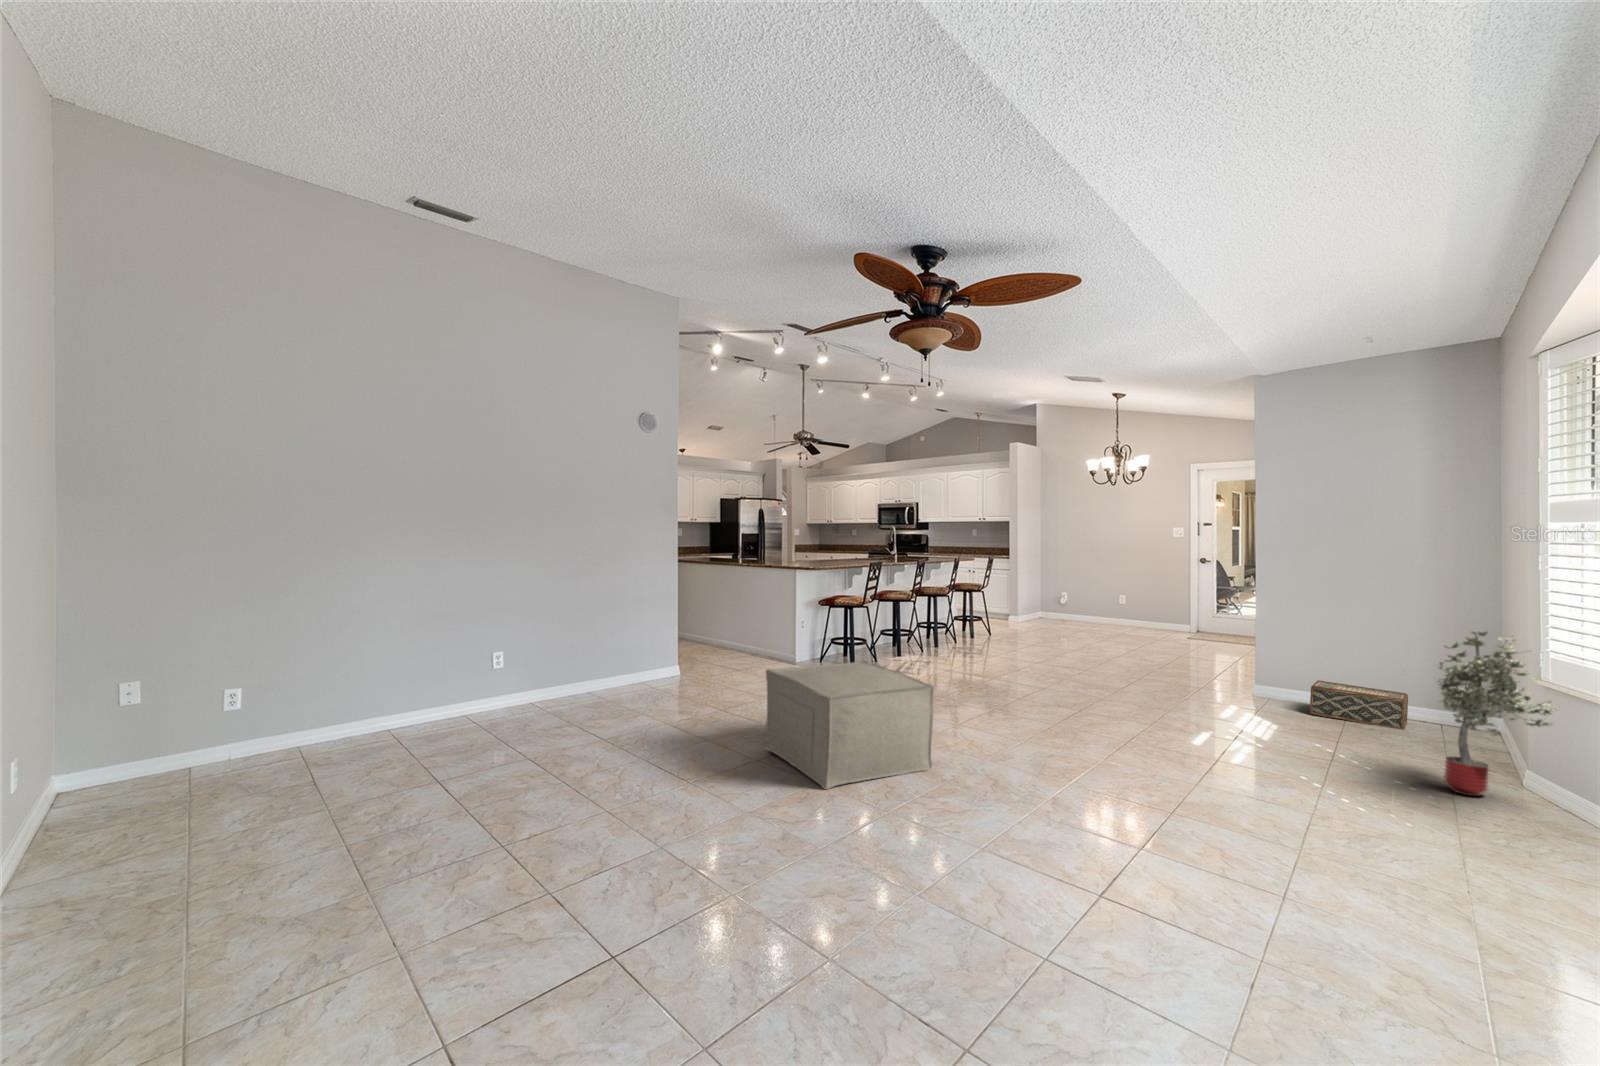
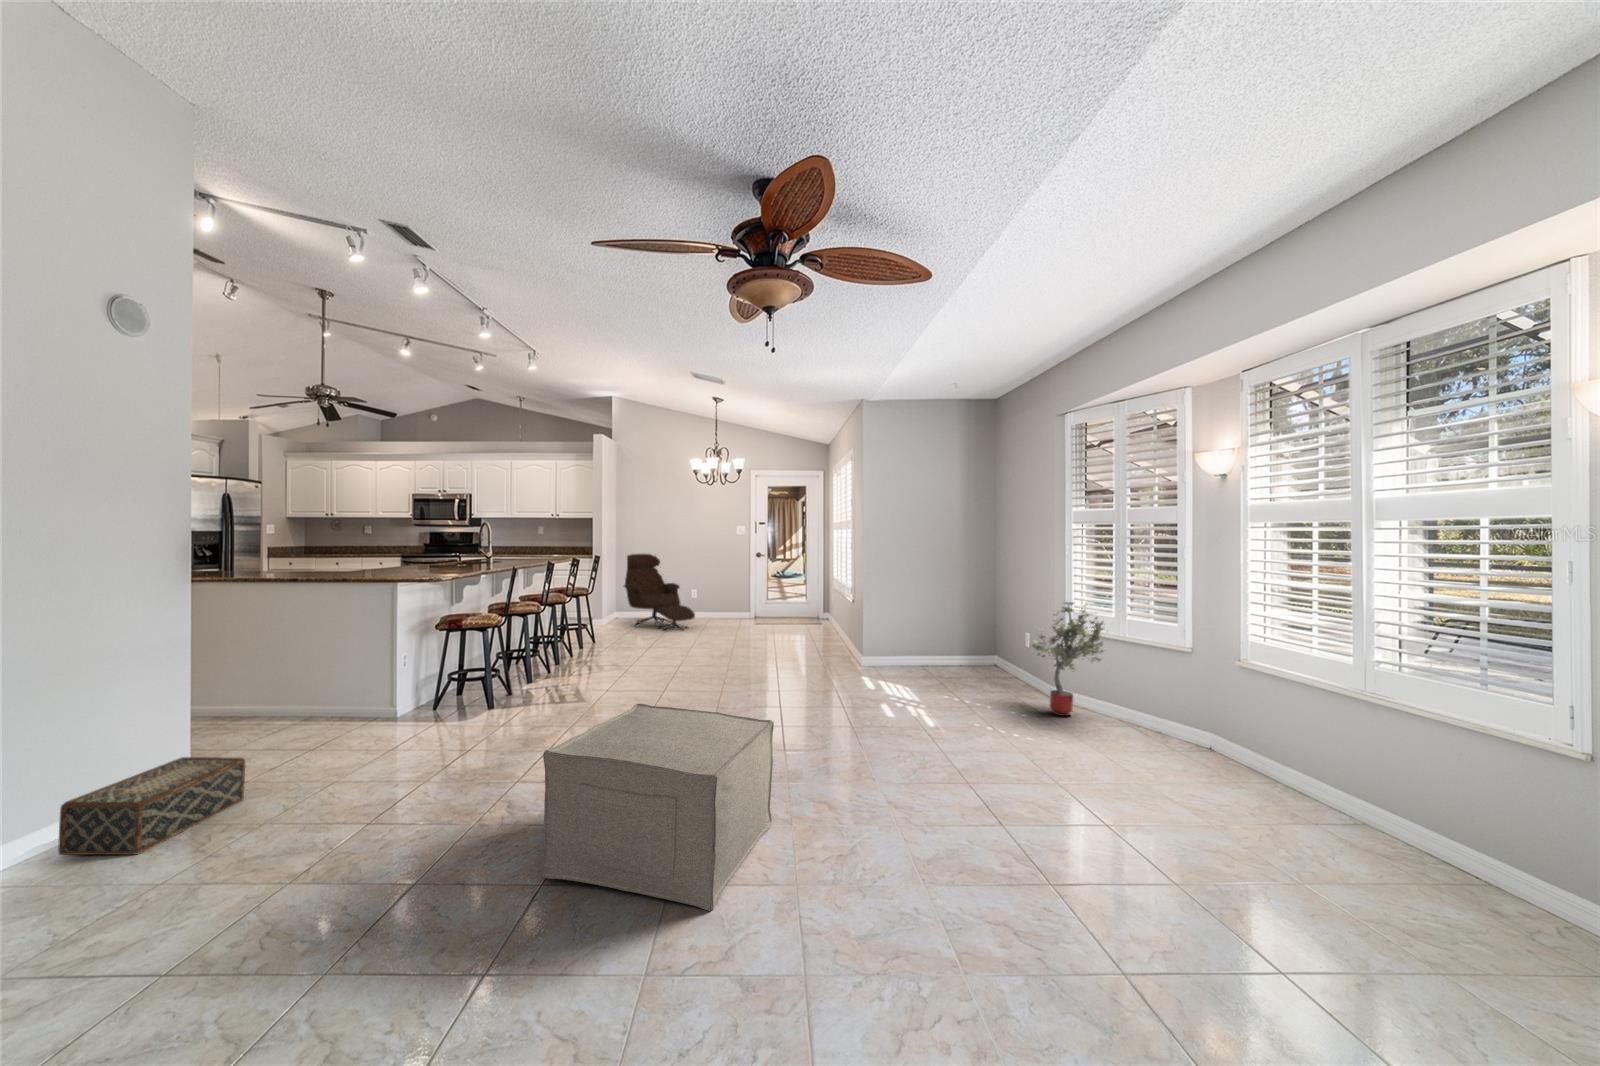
lounge chair: none [1040,557,1111,640] -> present [624,554,695,631]
woven basket: present [1310,680,1408,730] -> present [58,757,245,855]

